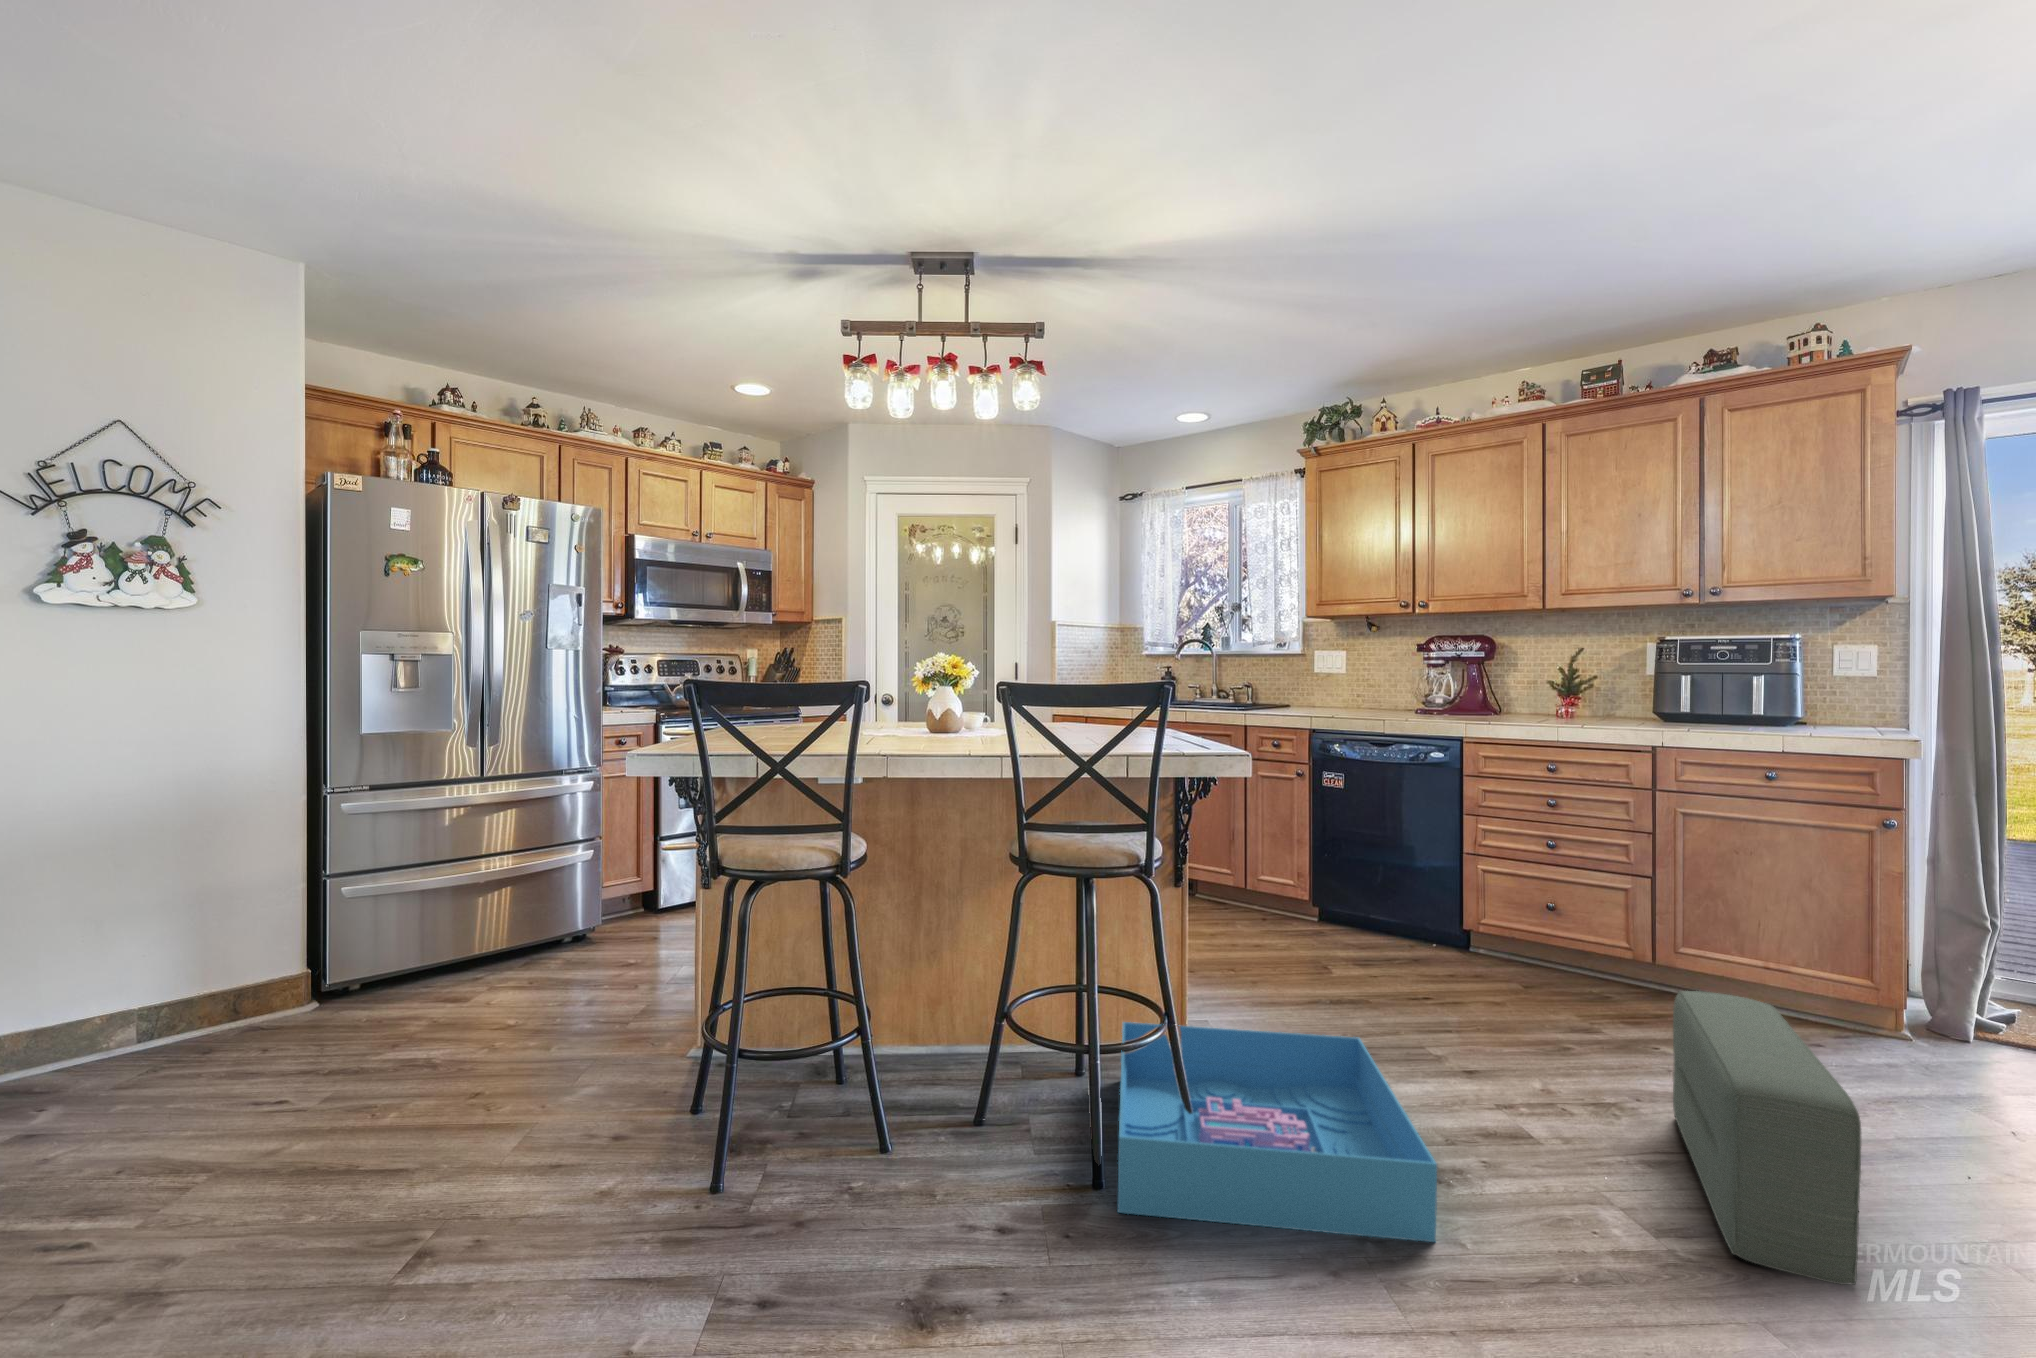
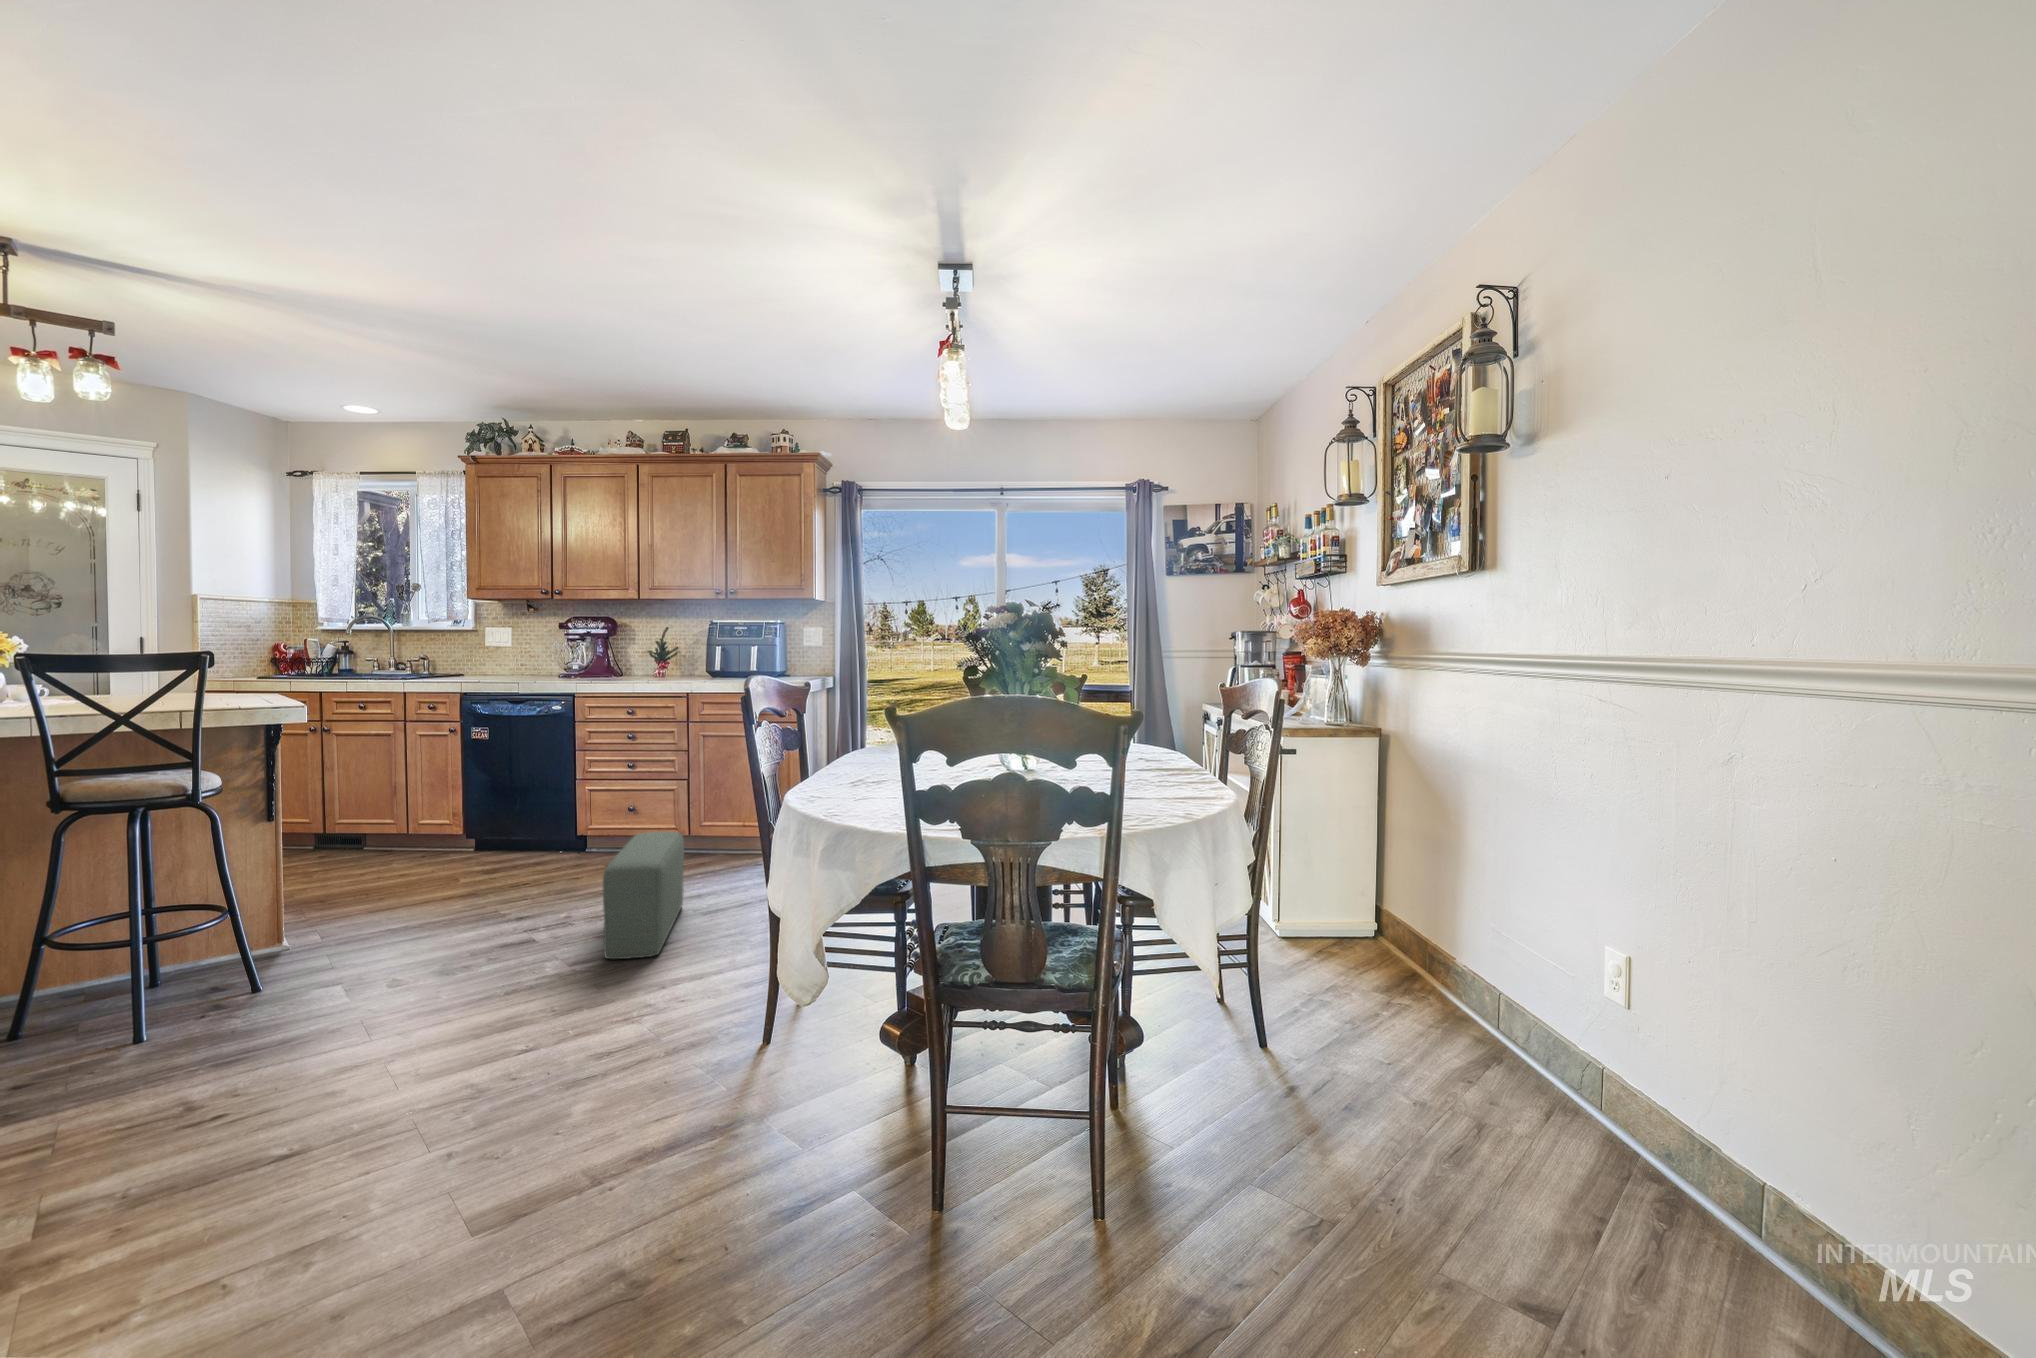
storage bin: present [1117,1022,1437,1242] -> none [152,902,421,1045]

